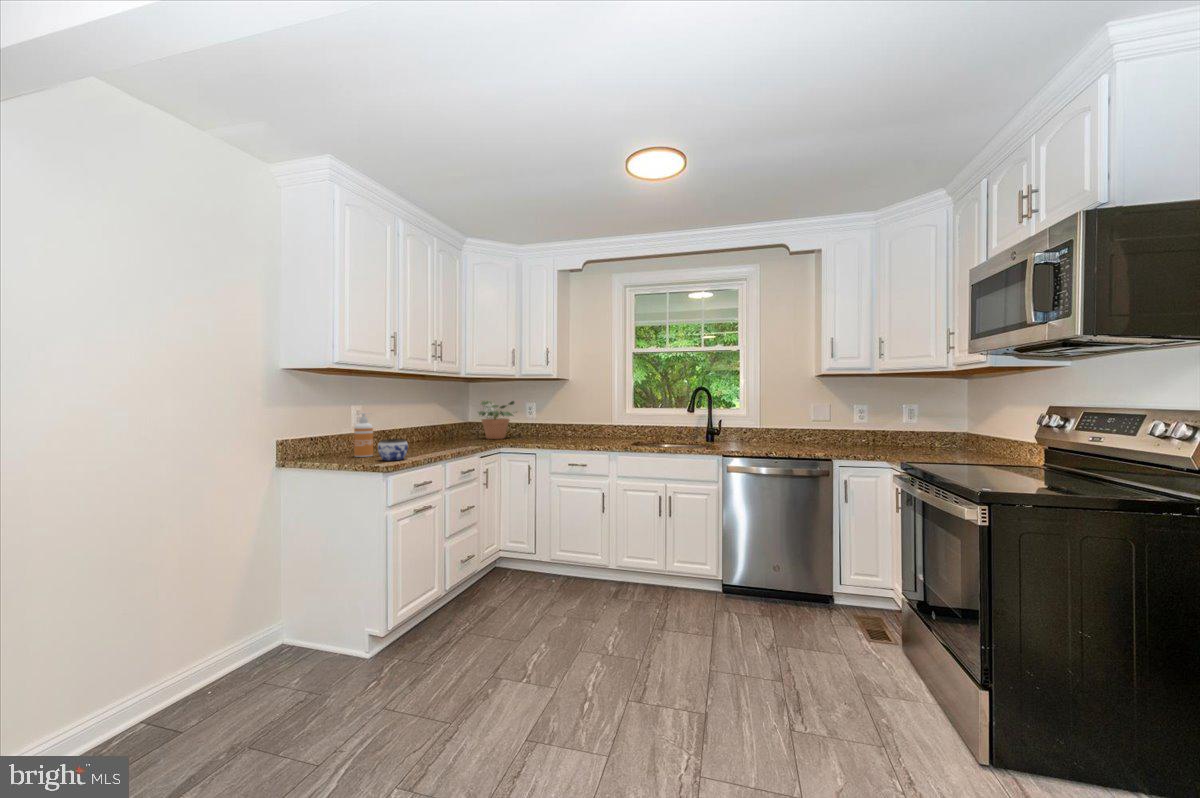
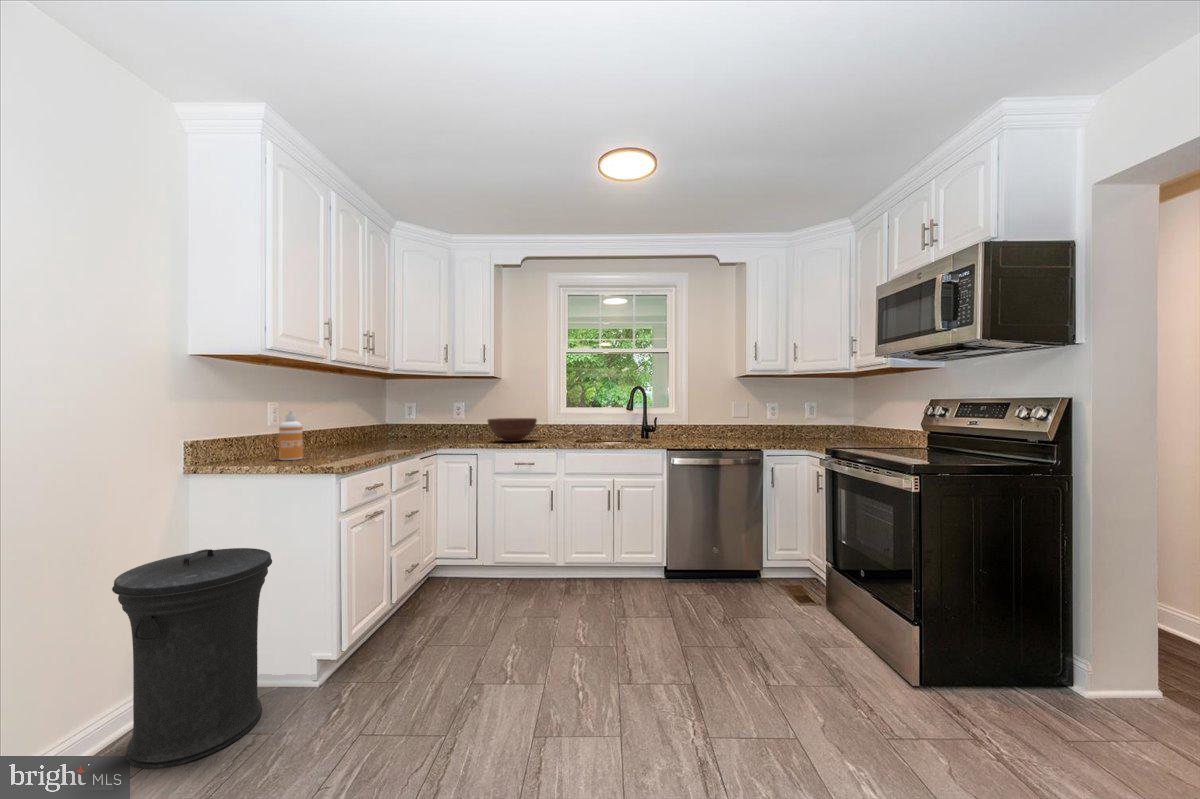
potted plant: present [478,401,514,439] -> none [399,399,447,441]
fruit bowl: none [550,419,597,443] -> present [488,418,537,442]
jar: present [378,438,408,461] -> none [317,438,352,462]
trash can: none [203,533,327,711] -> present [112,548,272,769]

